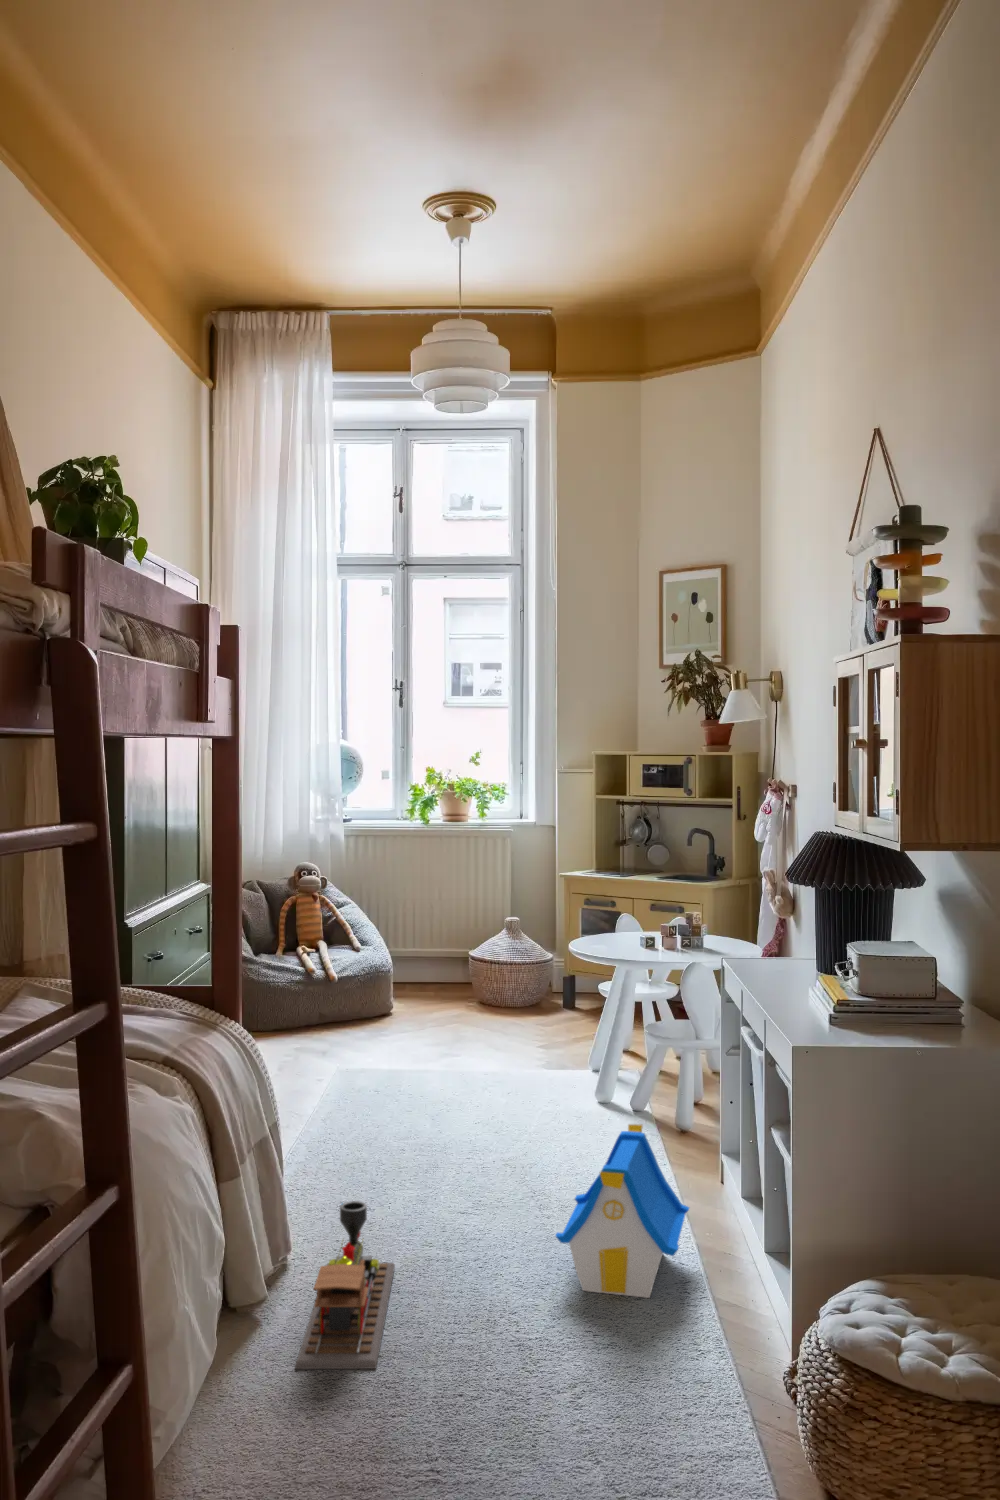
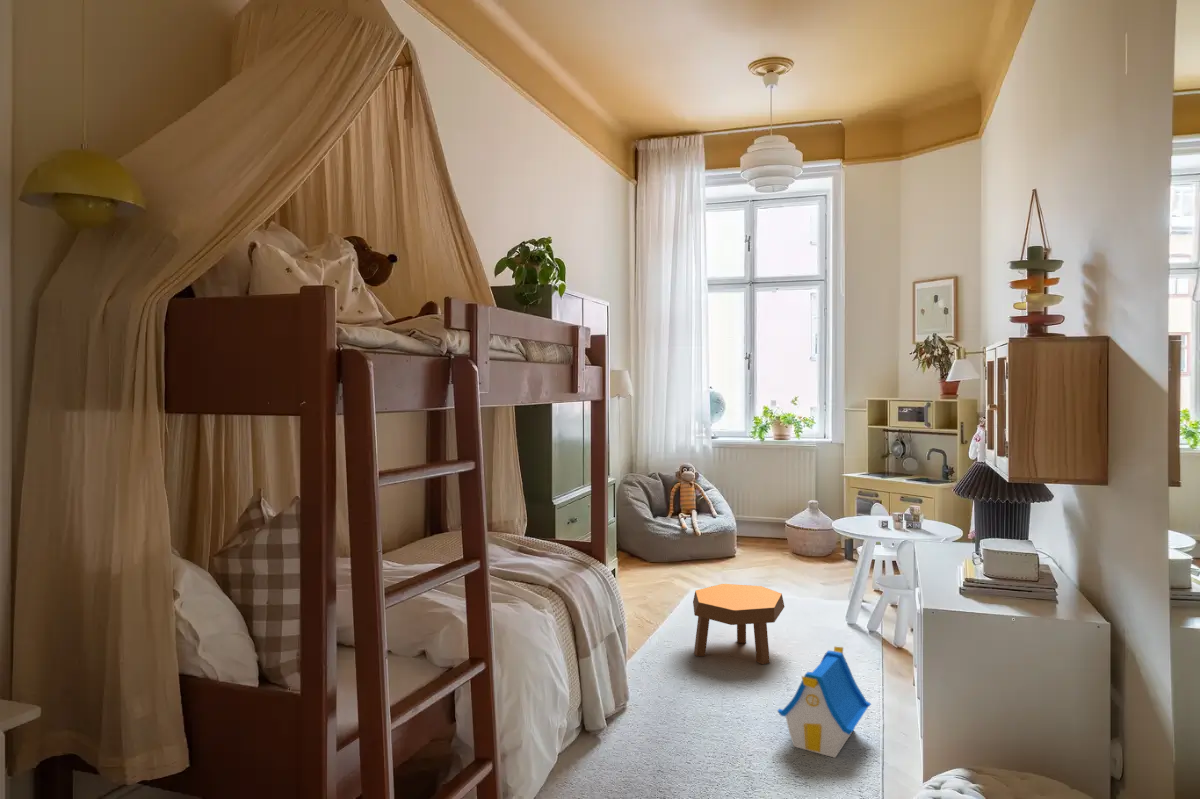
footstool: none [369,1049,519,1175] -> present [693,584,785,665]
toy train: present [295,1201,395,1369] -> none [611,674,685,775]

